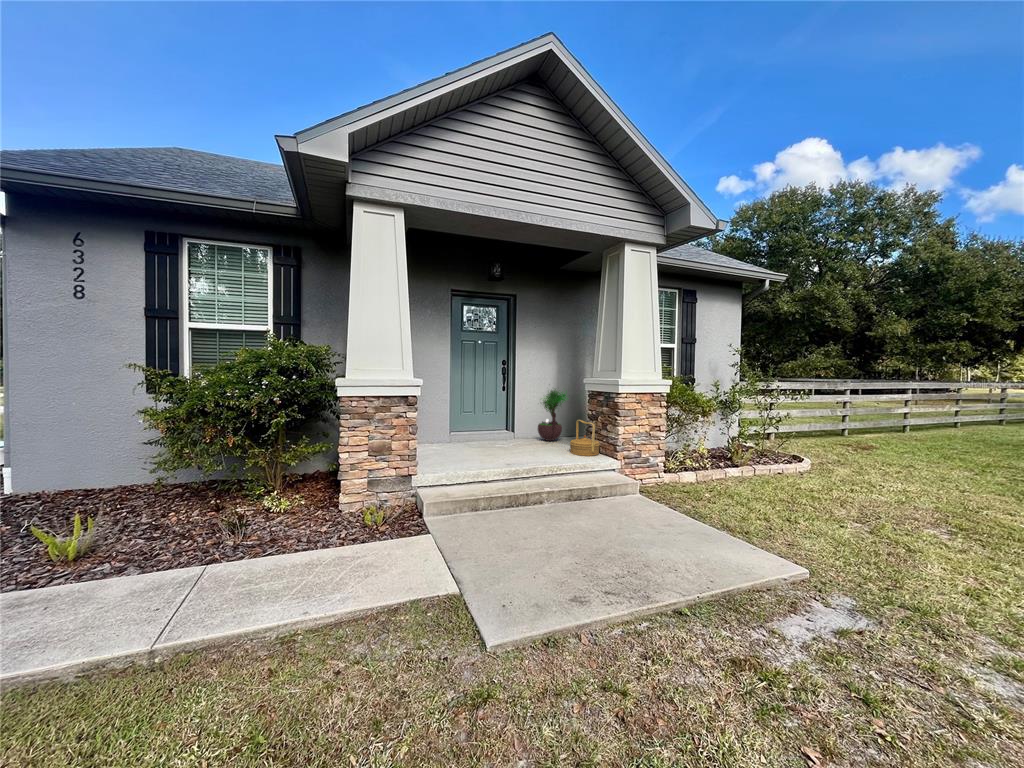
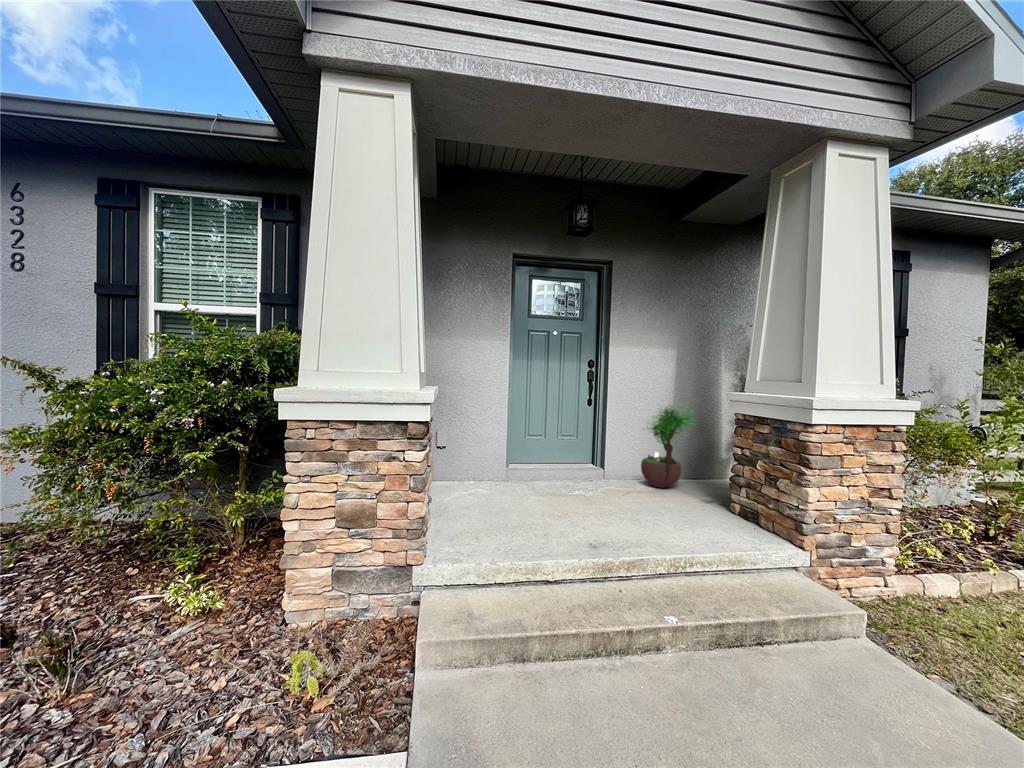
woven basket: present [570,420,600,456] -> none [702,463,762,534]

